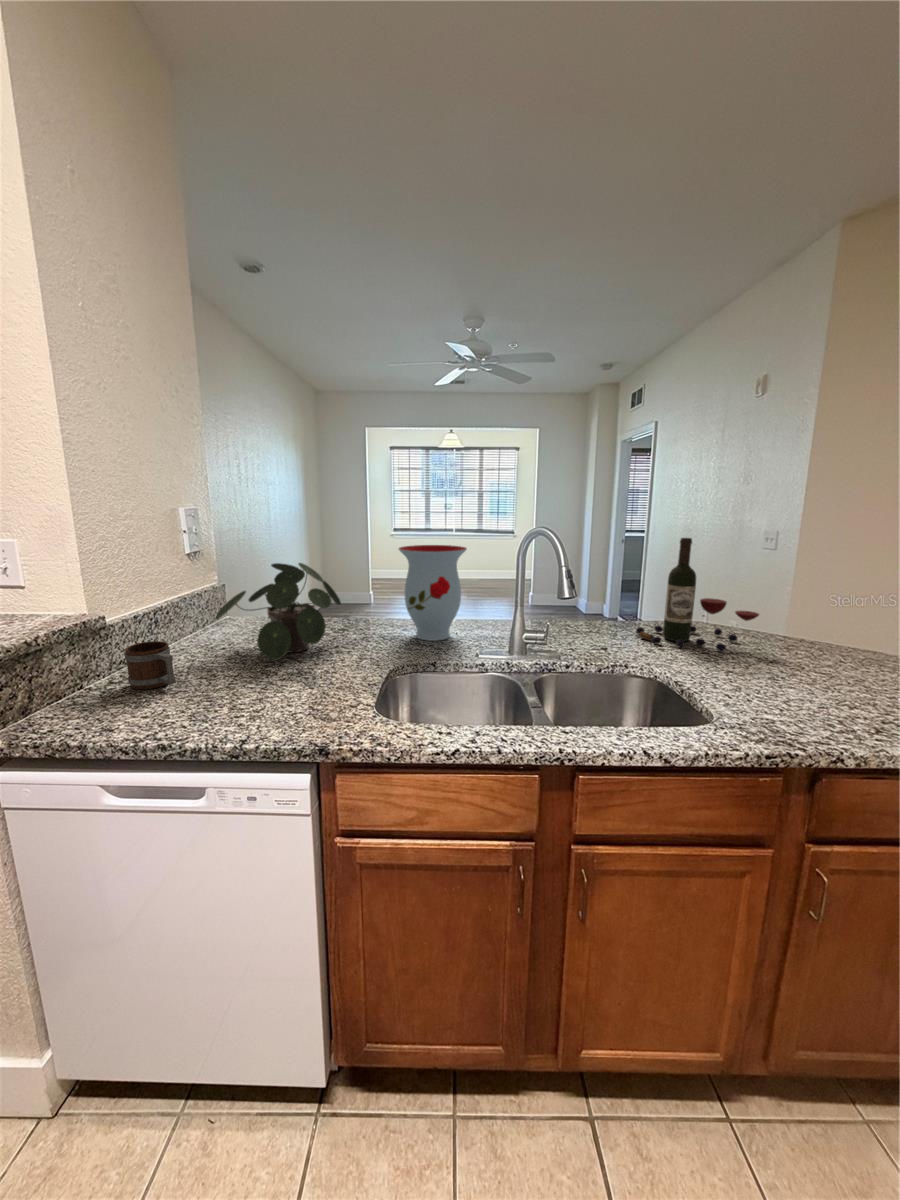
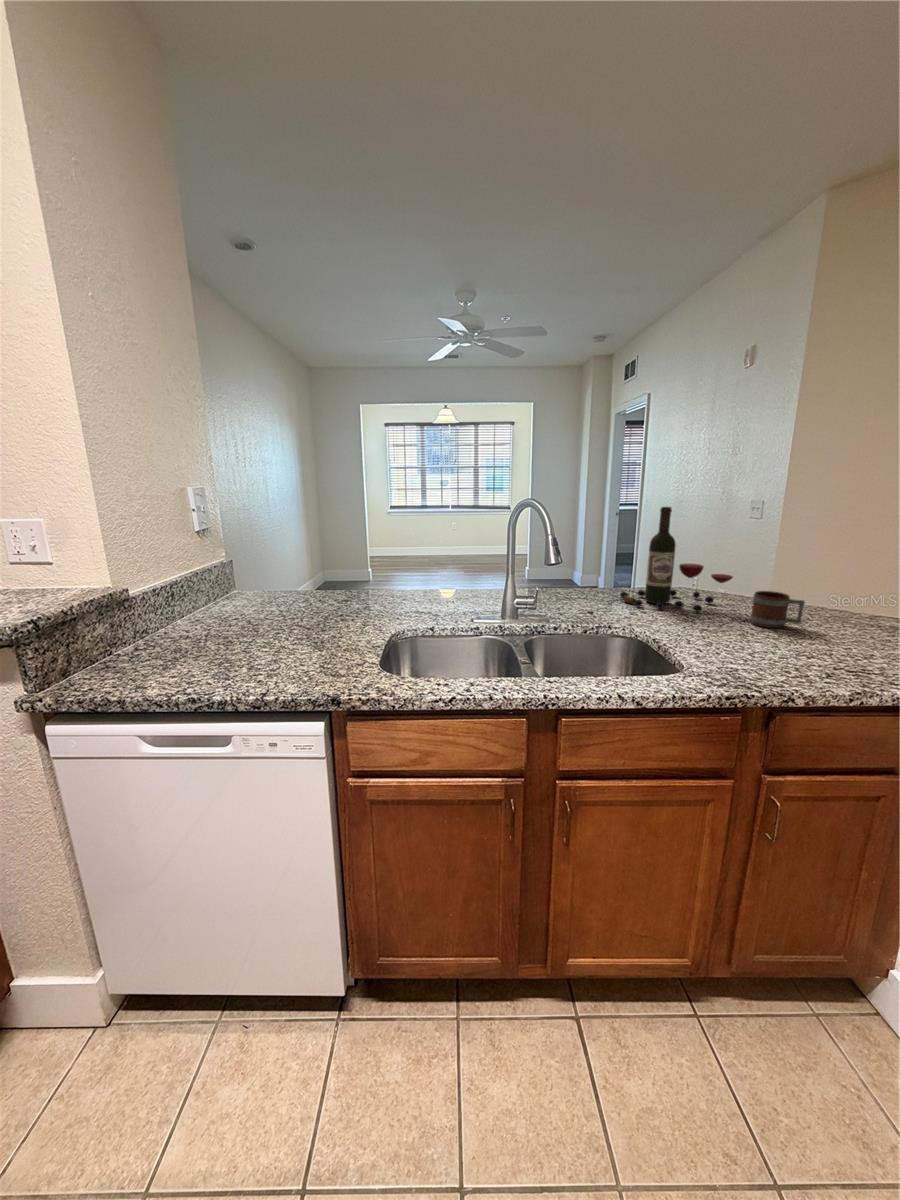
vase: present [399,545,467,641] -> none [396,518,461,608]
potted plant: present [215,563,341,660] -> none [228,537,344,627]
mug: present [125,641,176,690] -> present [750,591,805,628]

